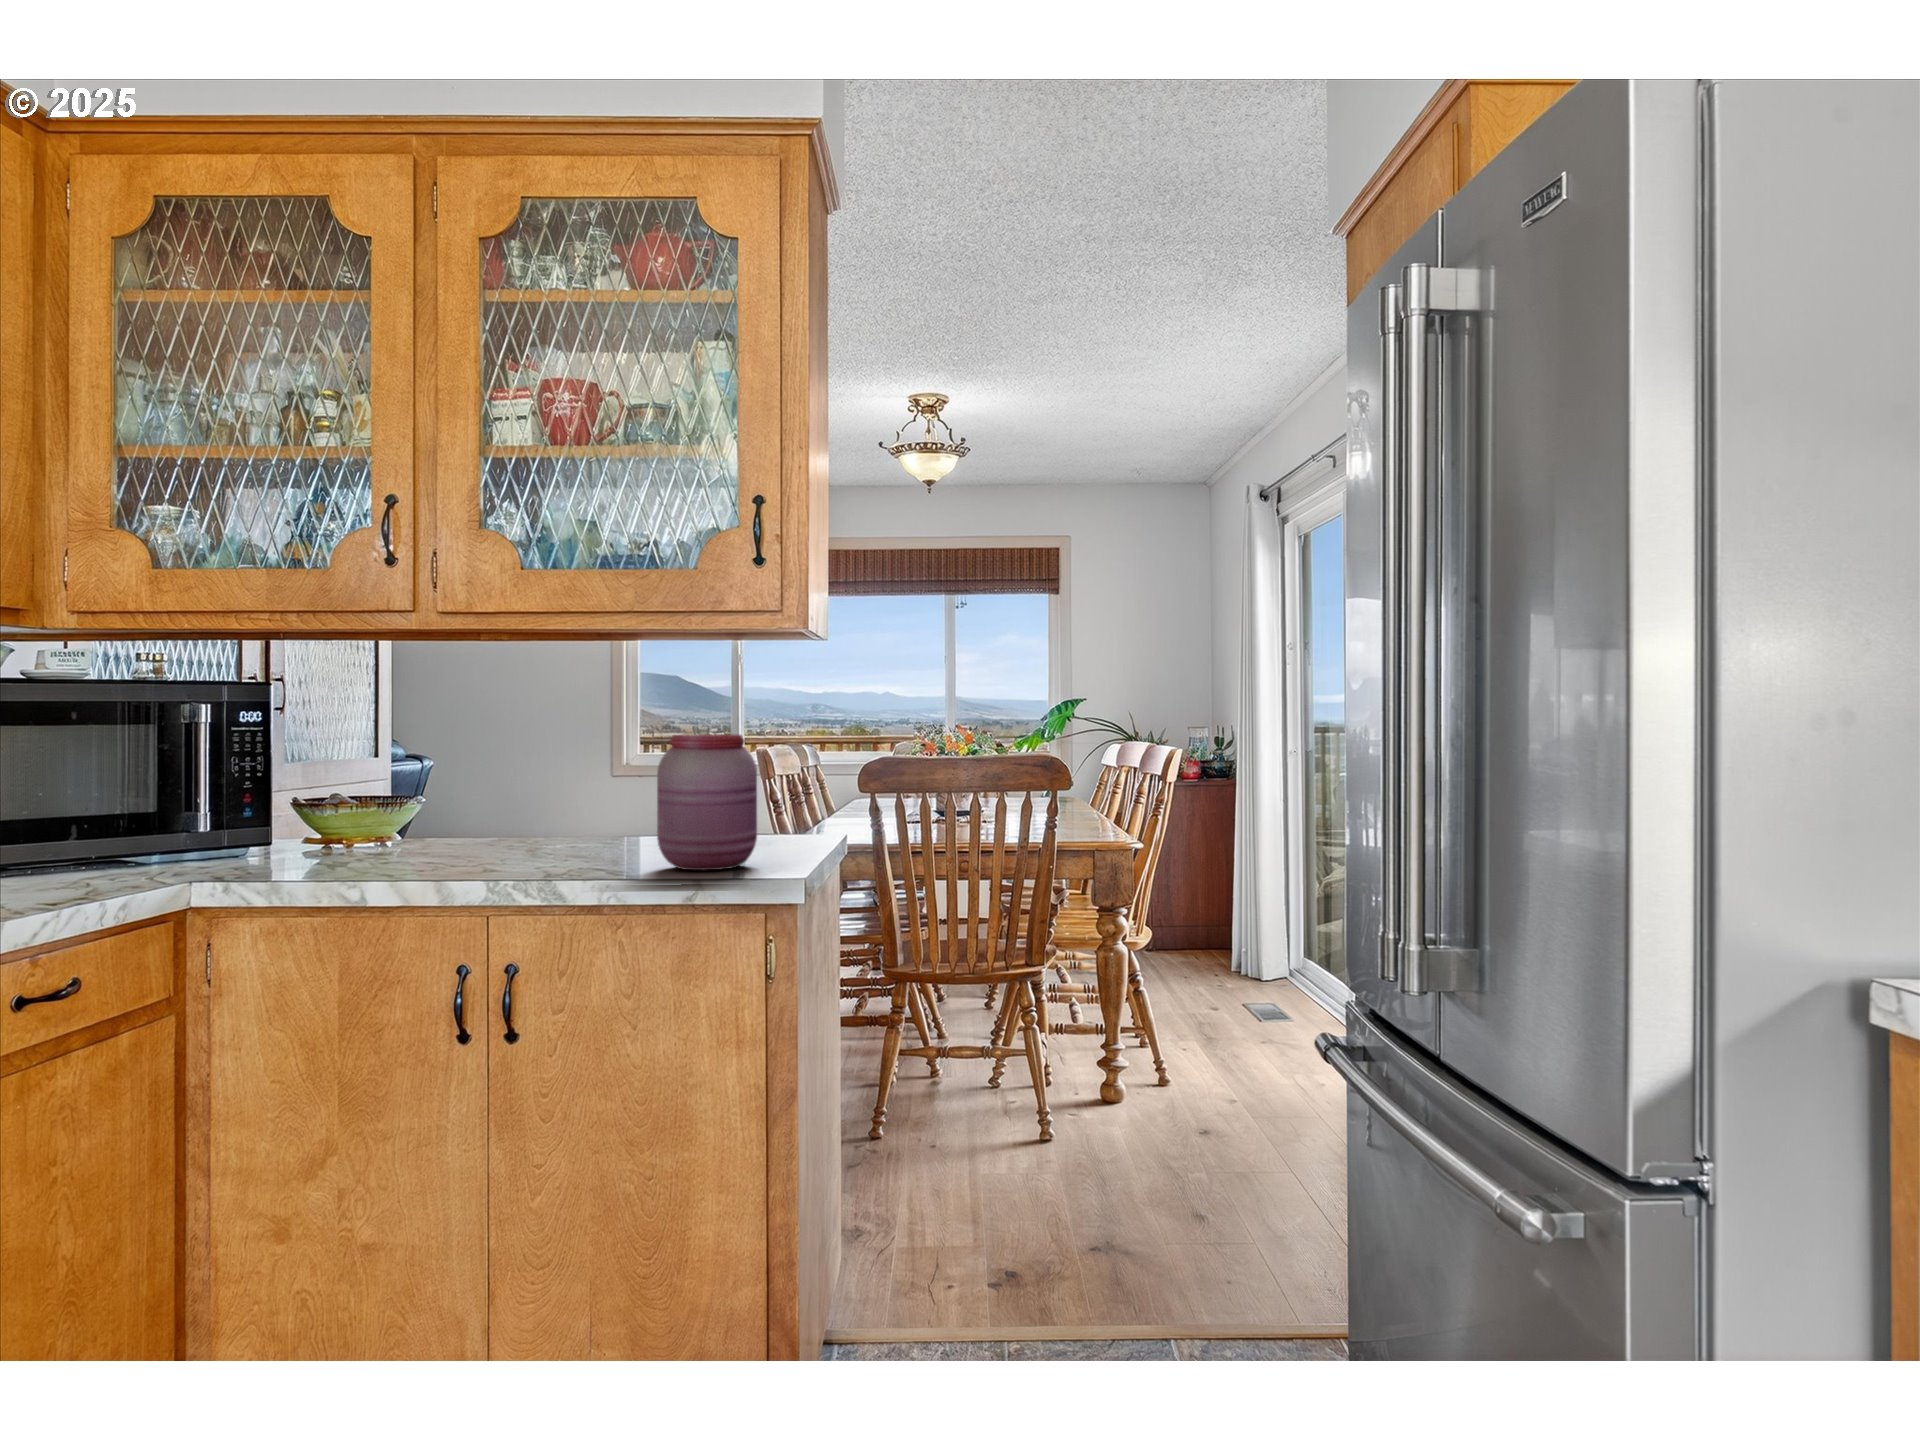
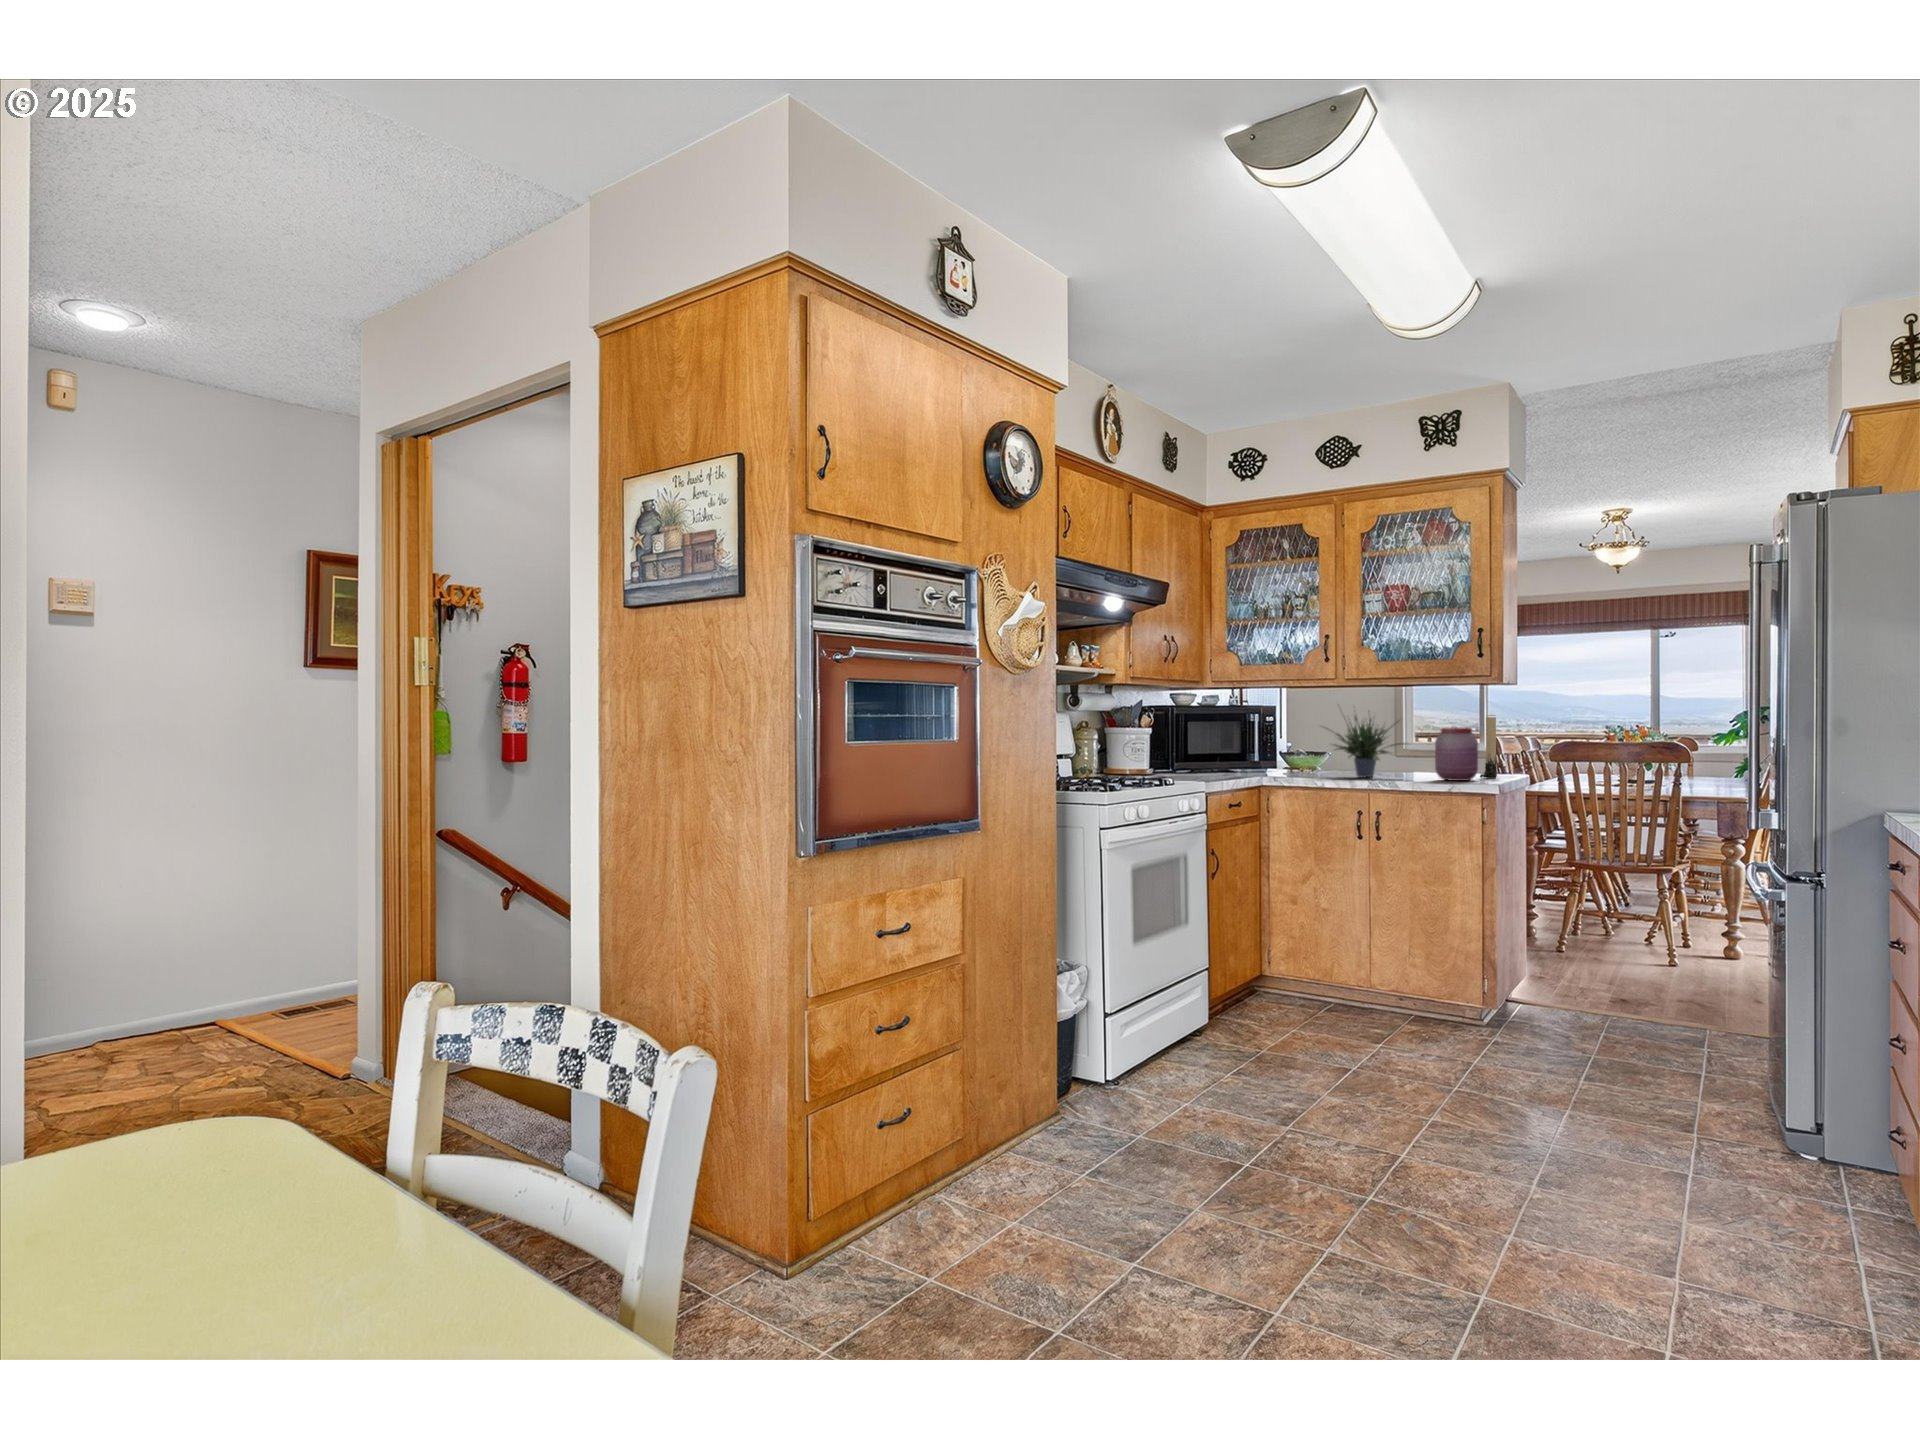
potted plant: none [365,661,606,865] -> present [1326,704,1408,777]
candle: none [756,704,792,850] -> present [1480,715,1497,778]

